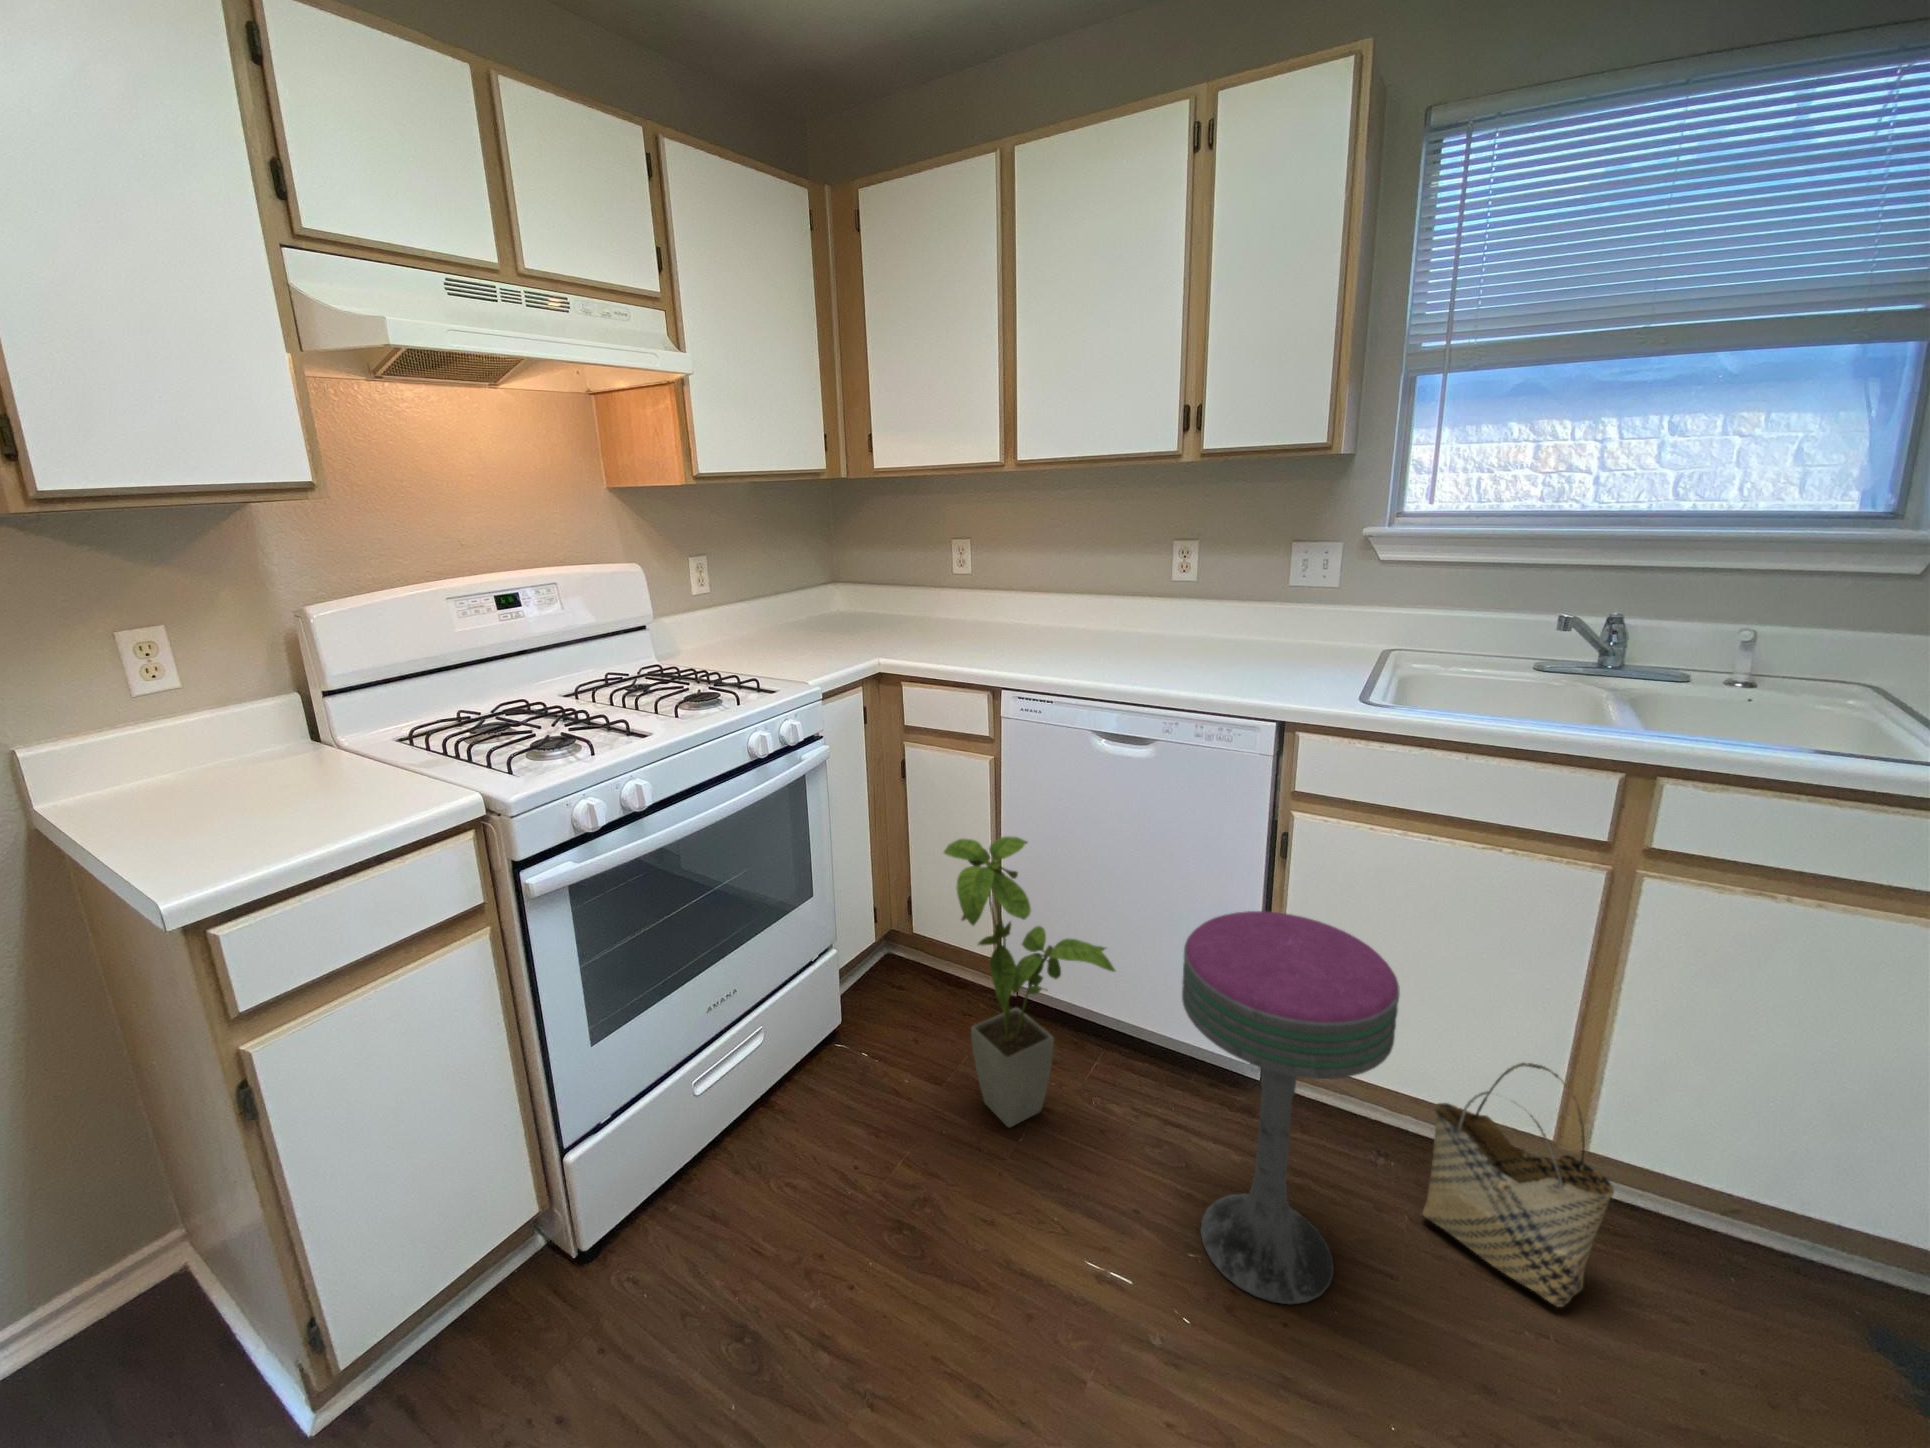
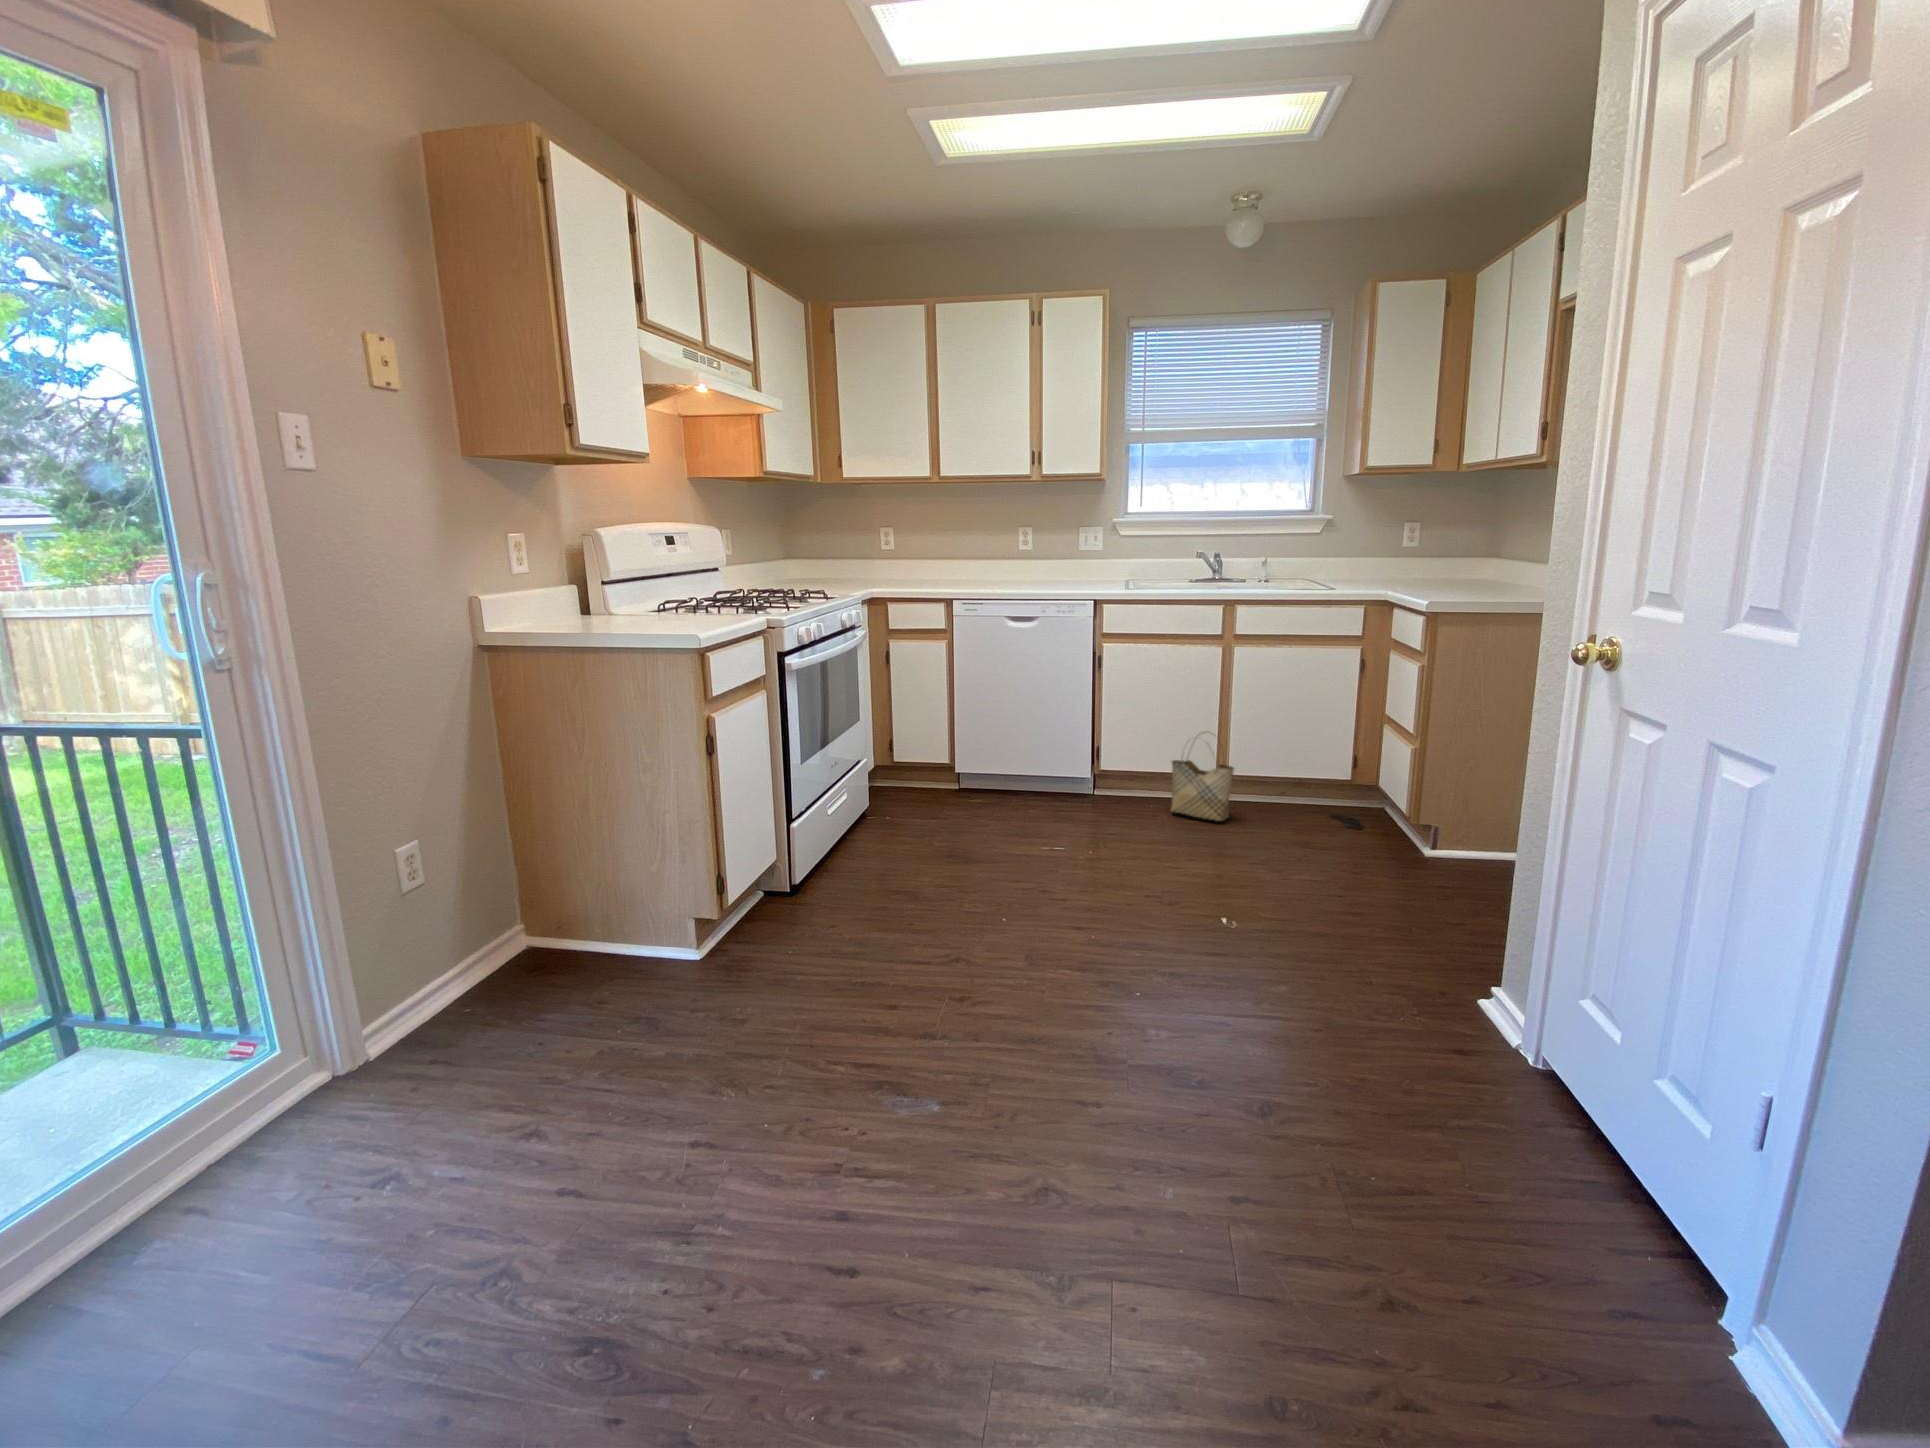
house plant: present [944,836,1115,1127] -> none [949,661,1039,823]
bar stool: present [1182,911,1400,1304] -> none [1074,678,1159,841]

